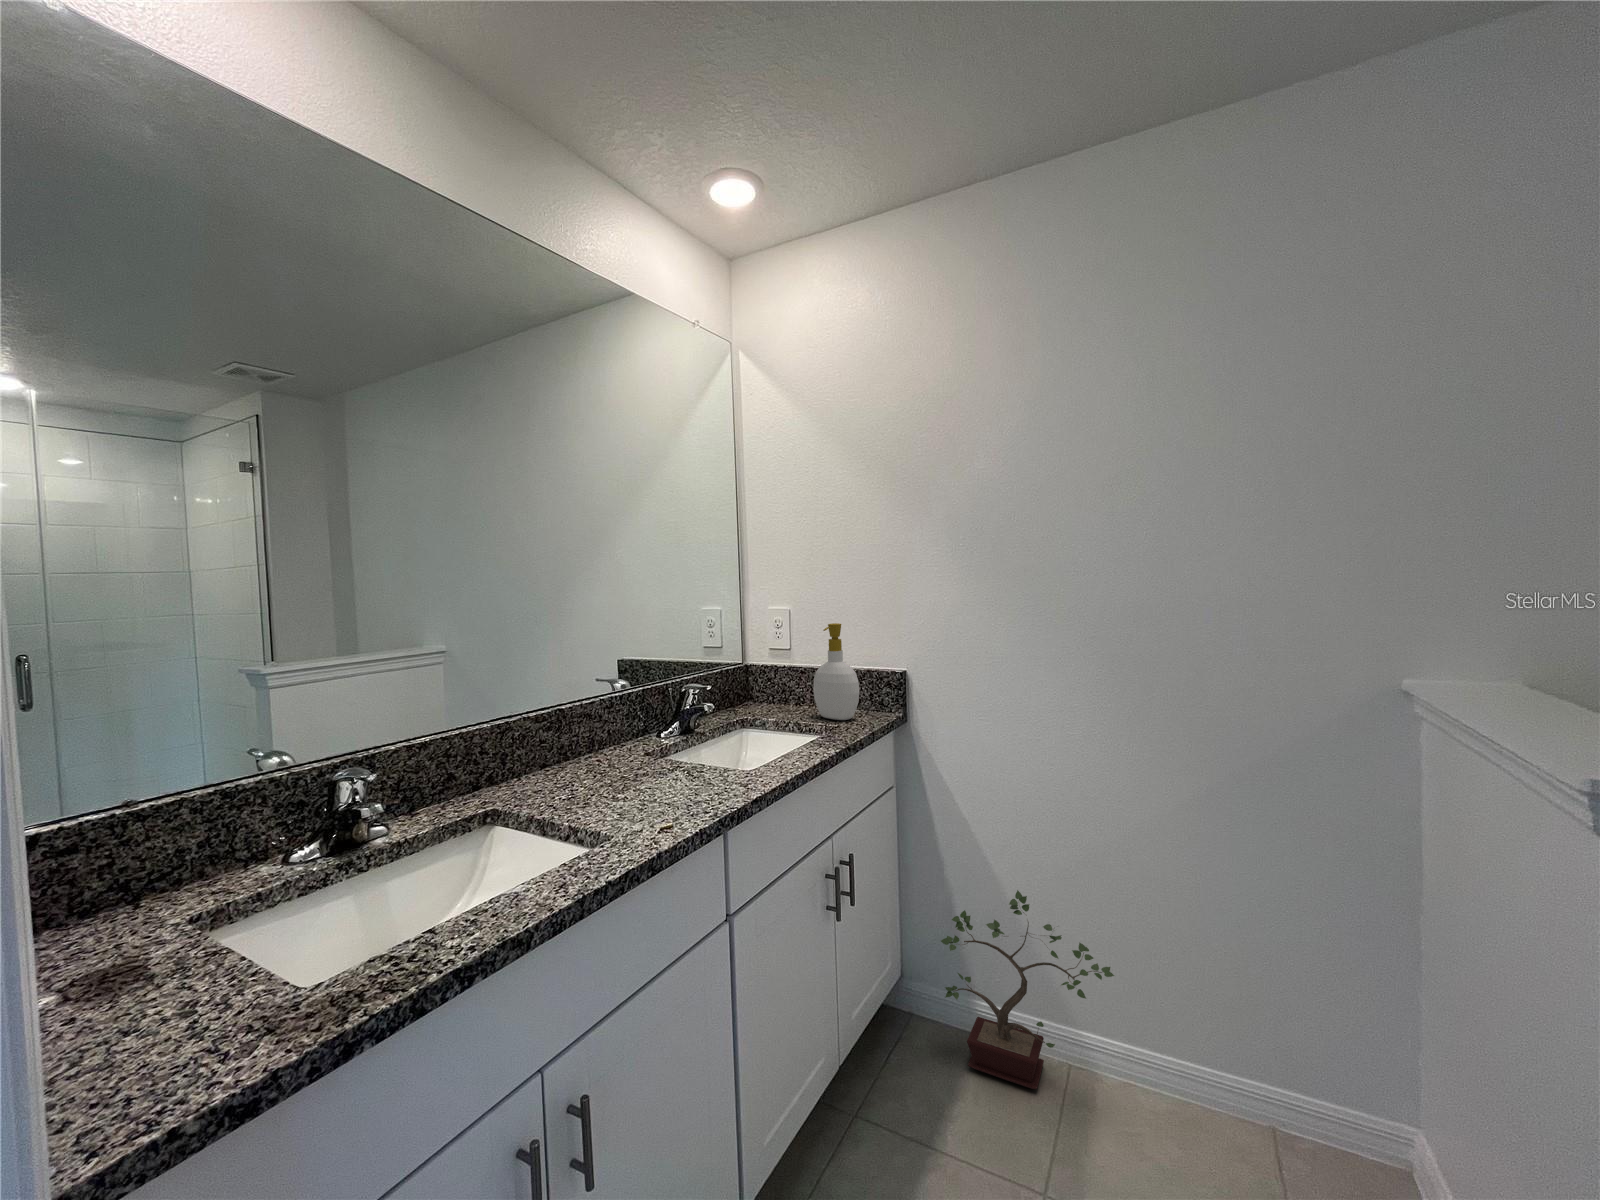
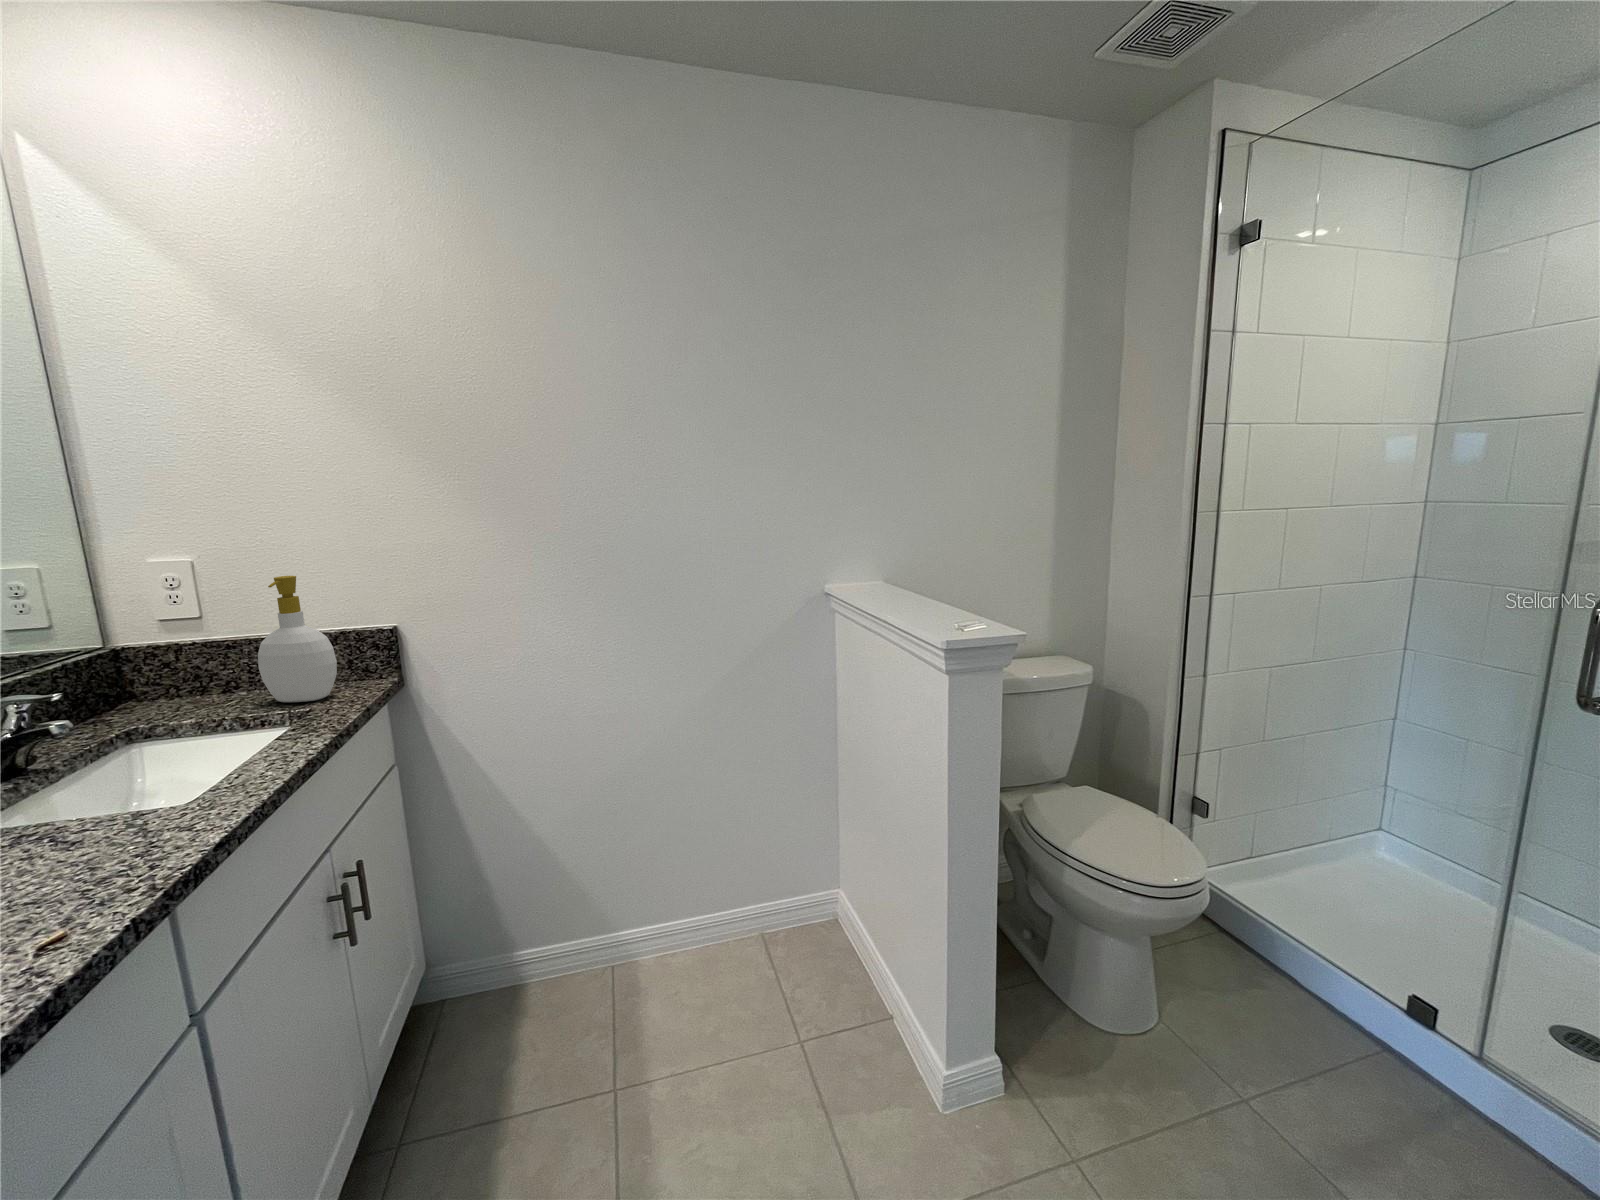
potted plant: present [941,890,1114,1089] -> none [477,829,658,1022]

